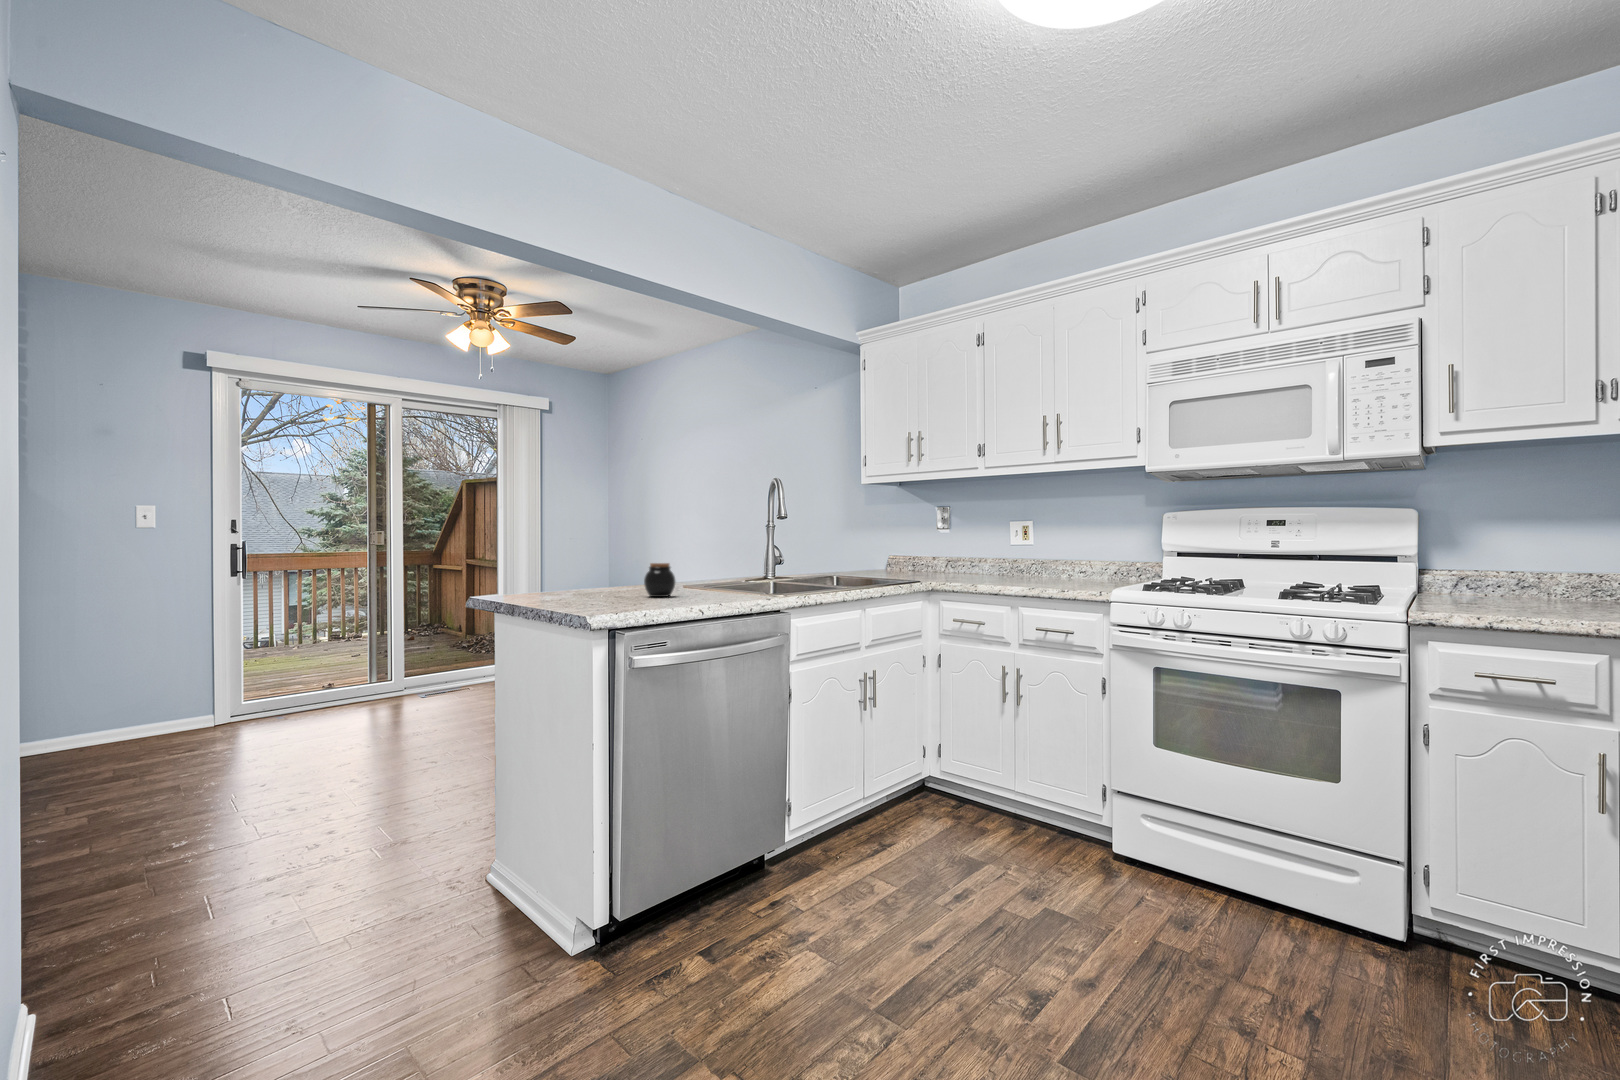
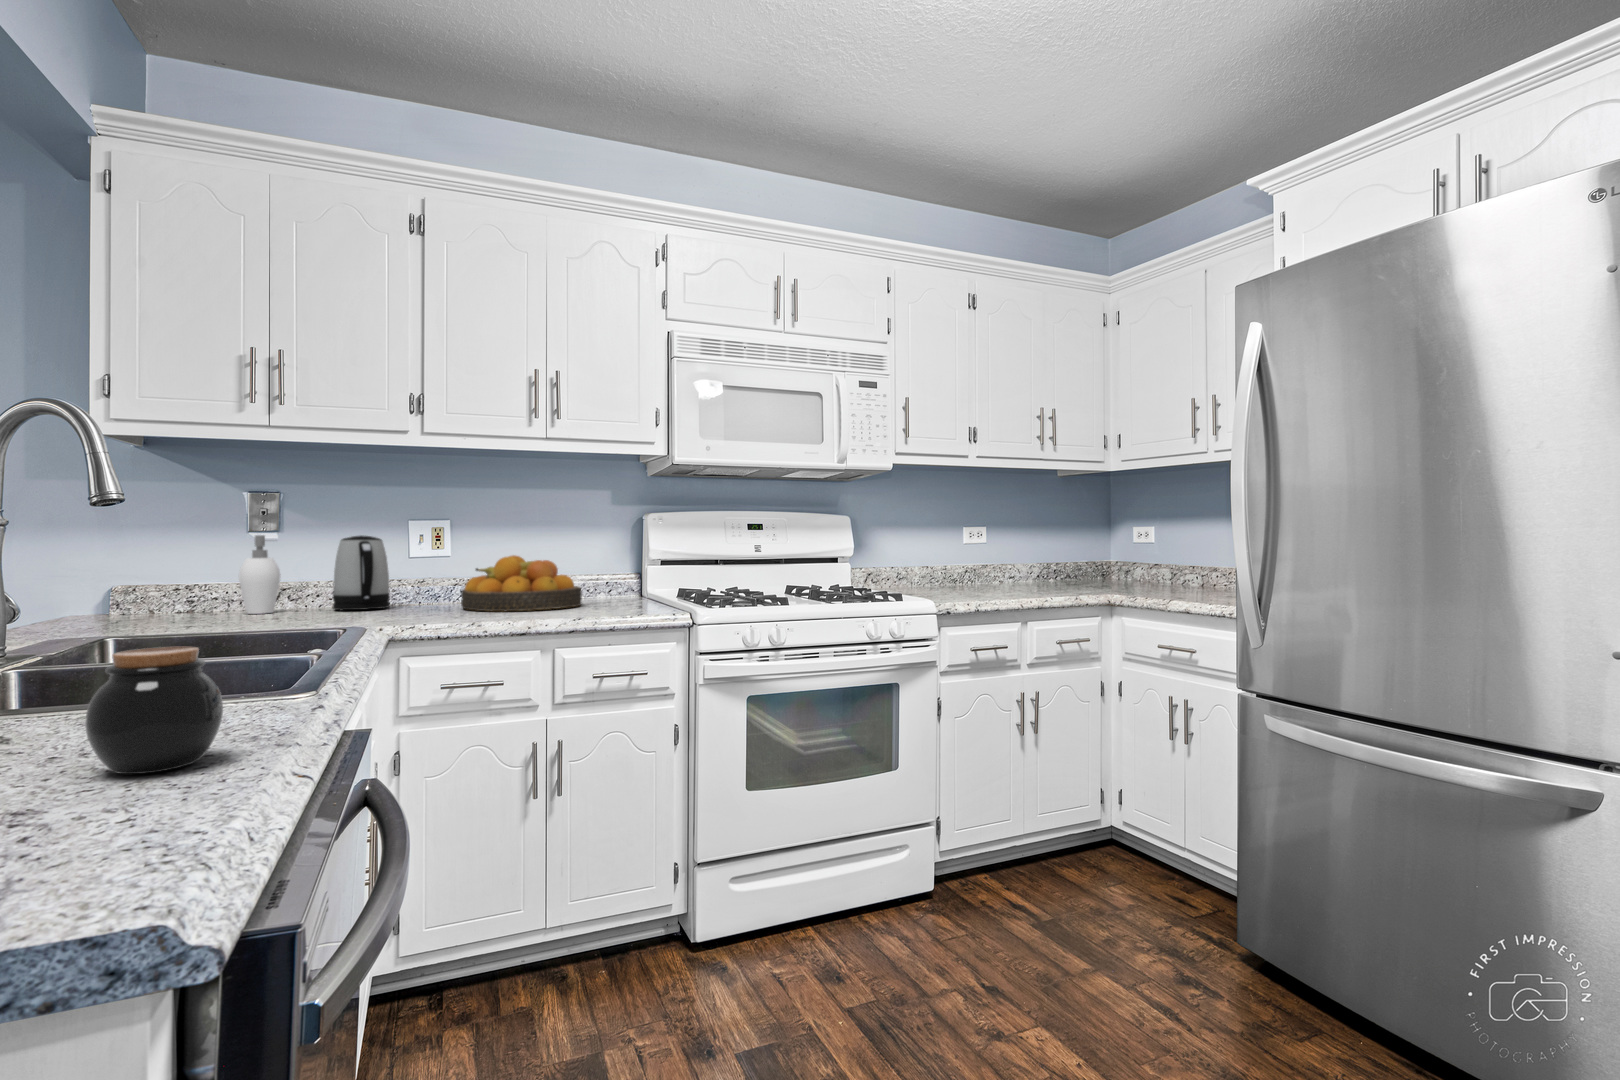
soap dispenser: none [930,531,949,575] -> present [239,535,280,614]
kettle: none [969,532,1001,577] -> present [333,535,390,610]
fruit bowl: none [1017,545,1103,584] -> present [461,555,582,612]

